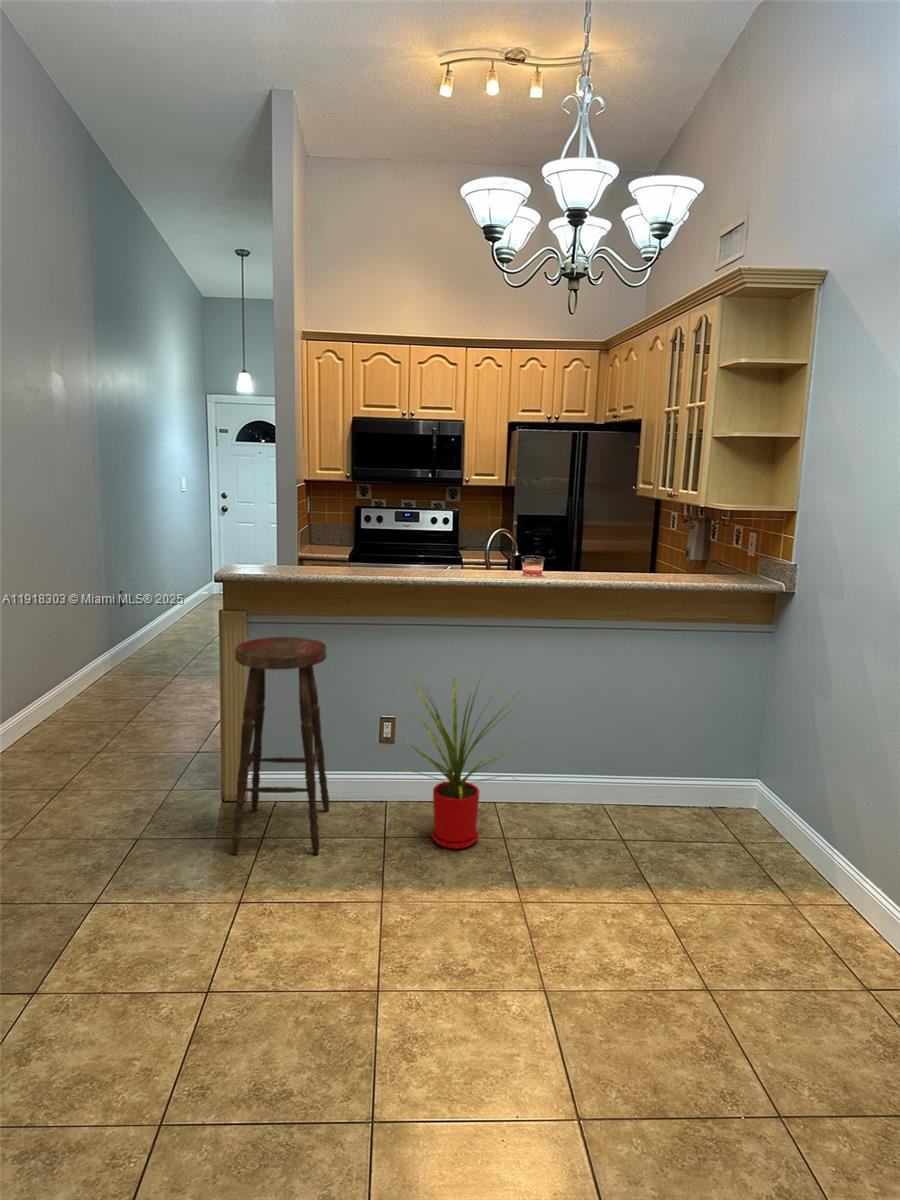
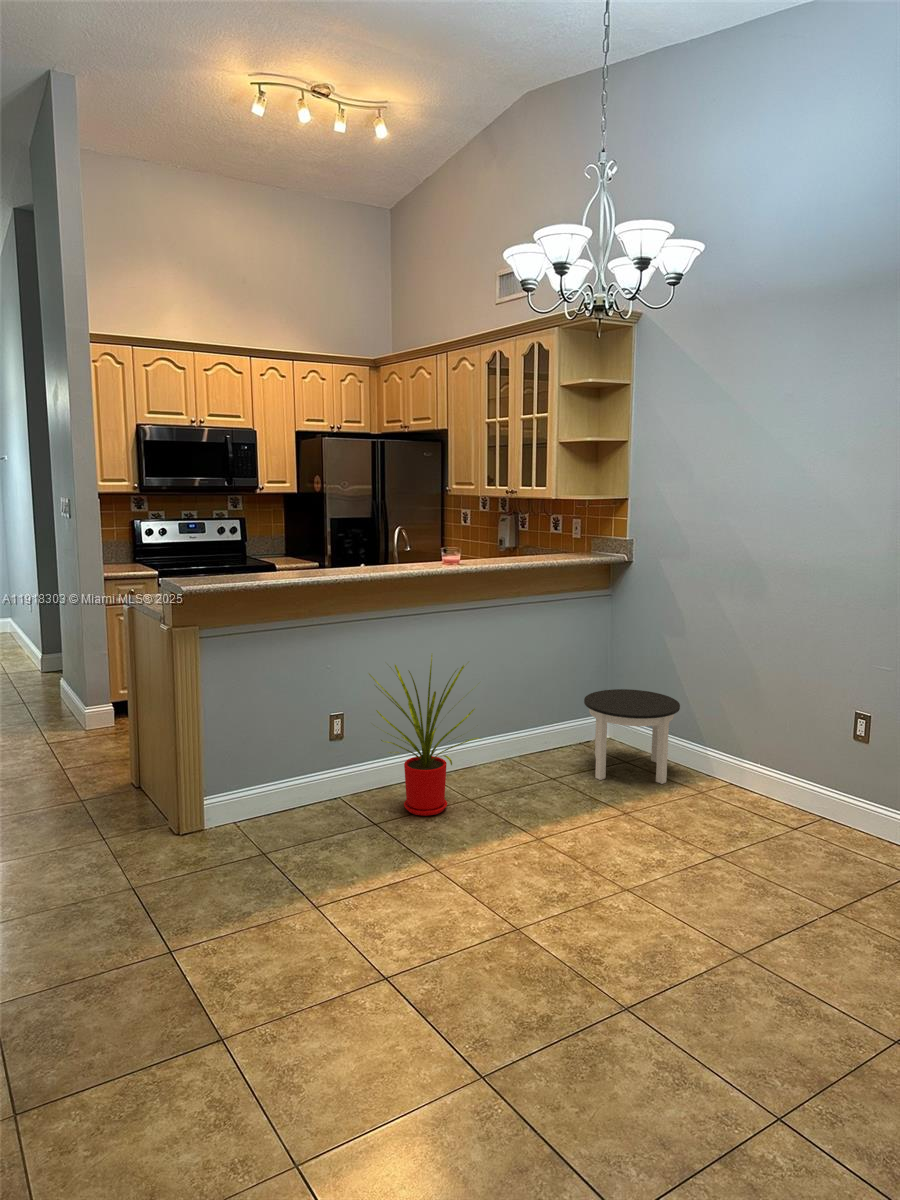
bar stool: present [232,637,329,854] -> none [215,646,328,873]
round table: none [682,753,815,892] -> present [584,689,680,784]

